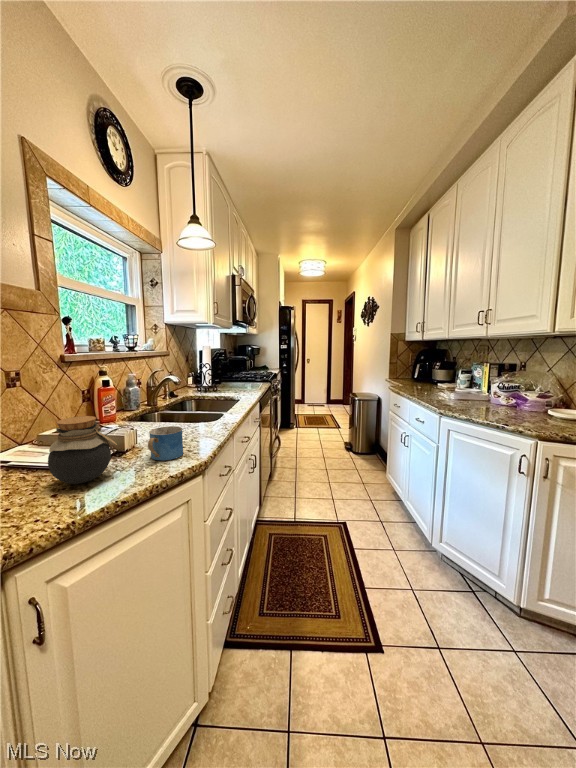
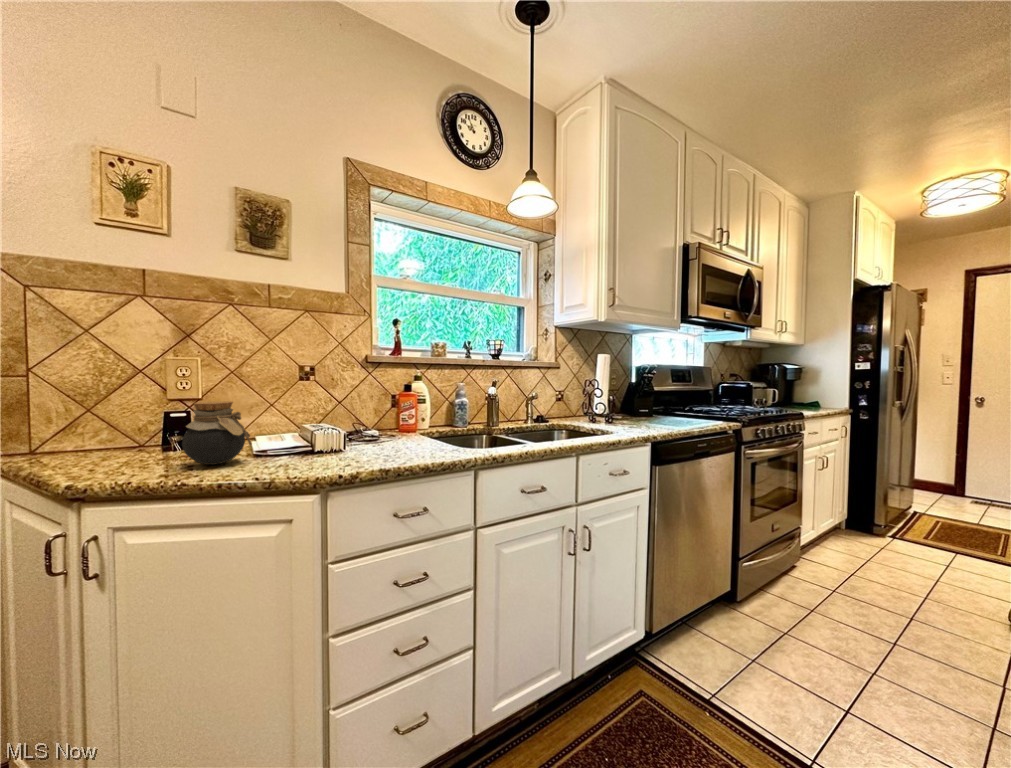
mug: present [148,426,183,460] -> none [271,431,326,469]

